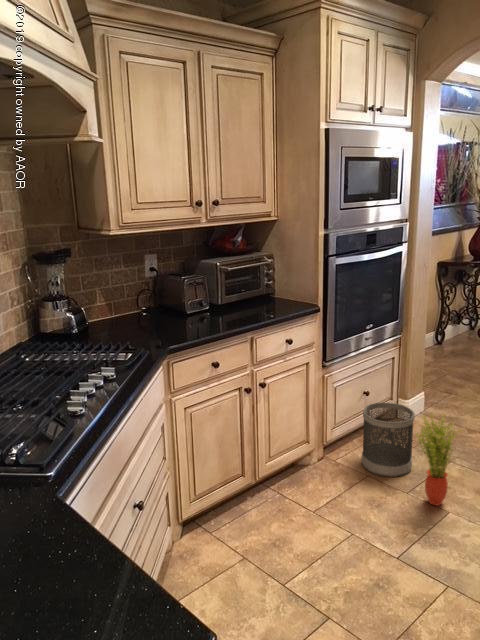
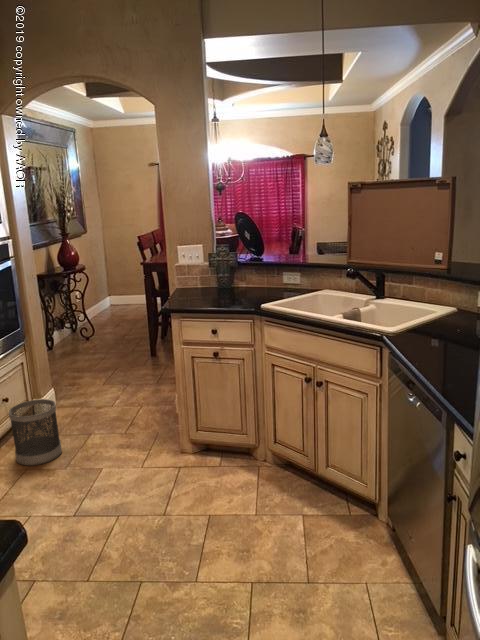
potted plant: present [416,415,461,505] -> none [64,391,99,469]

